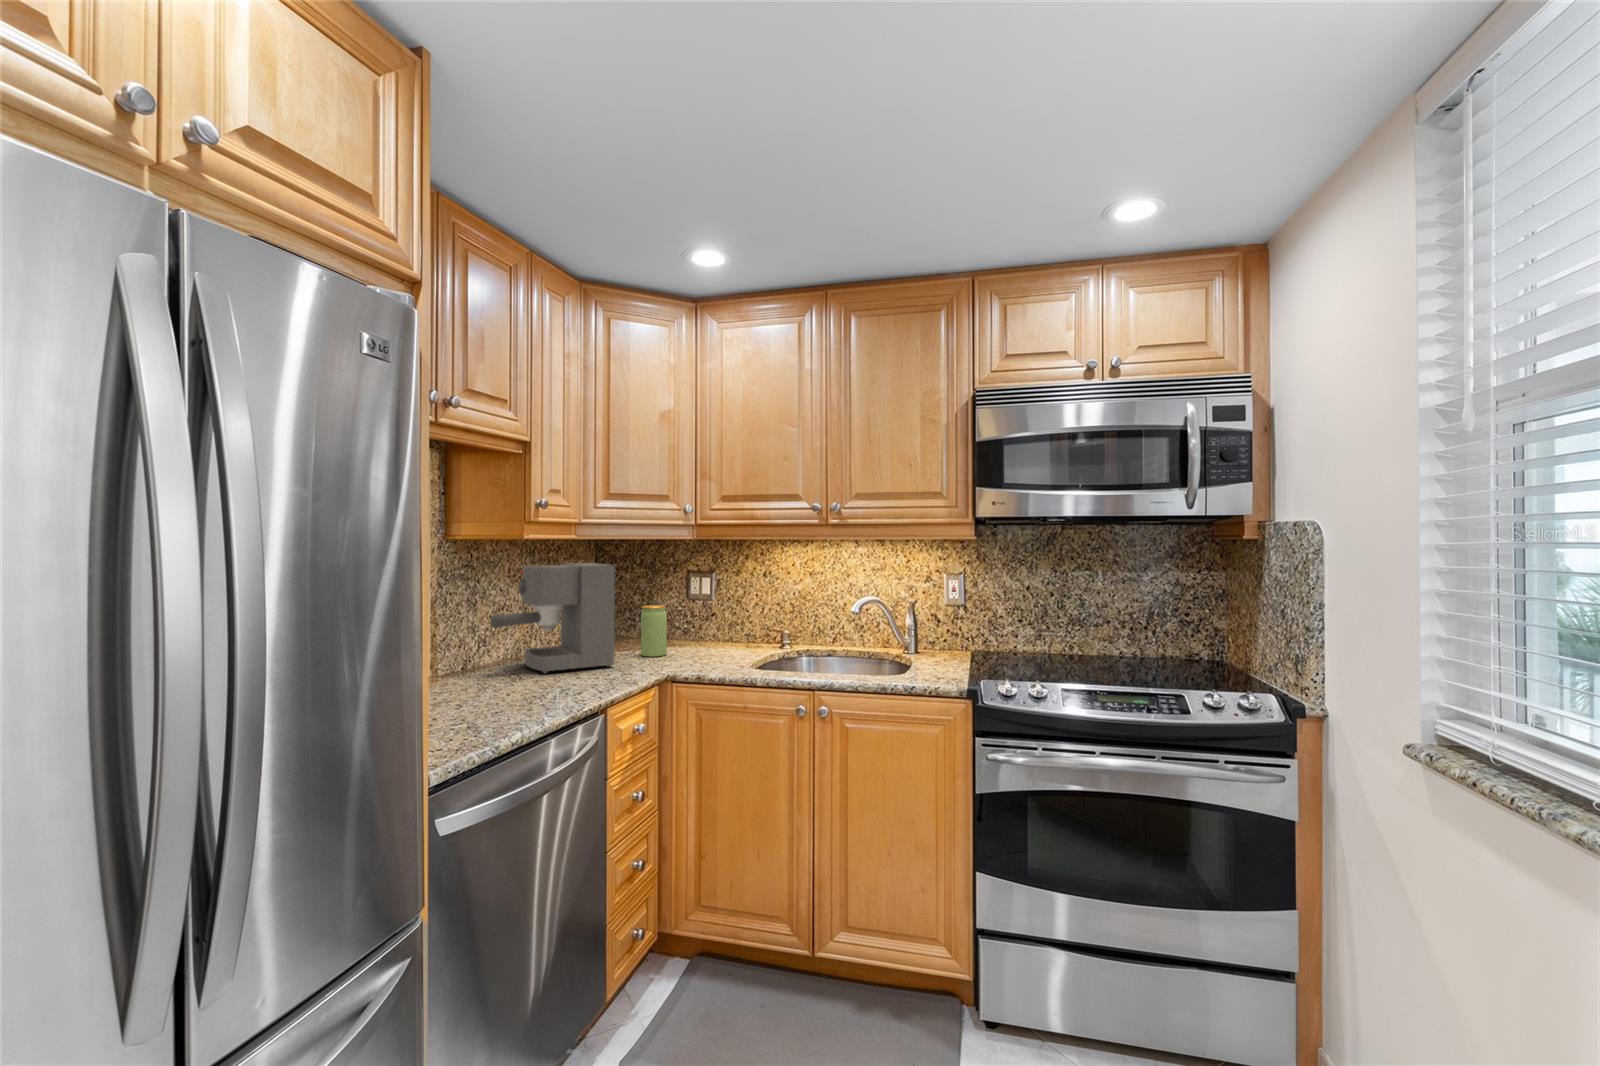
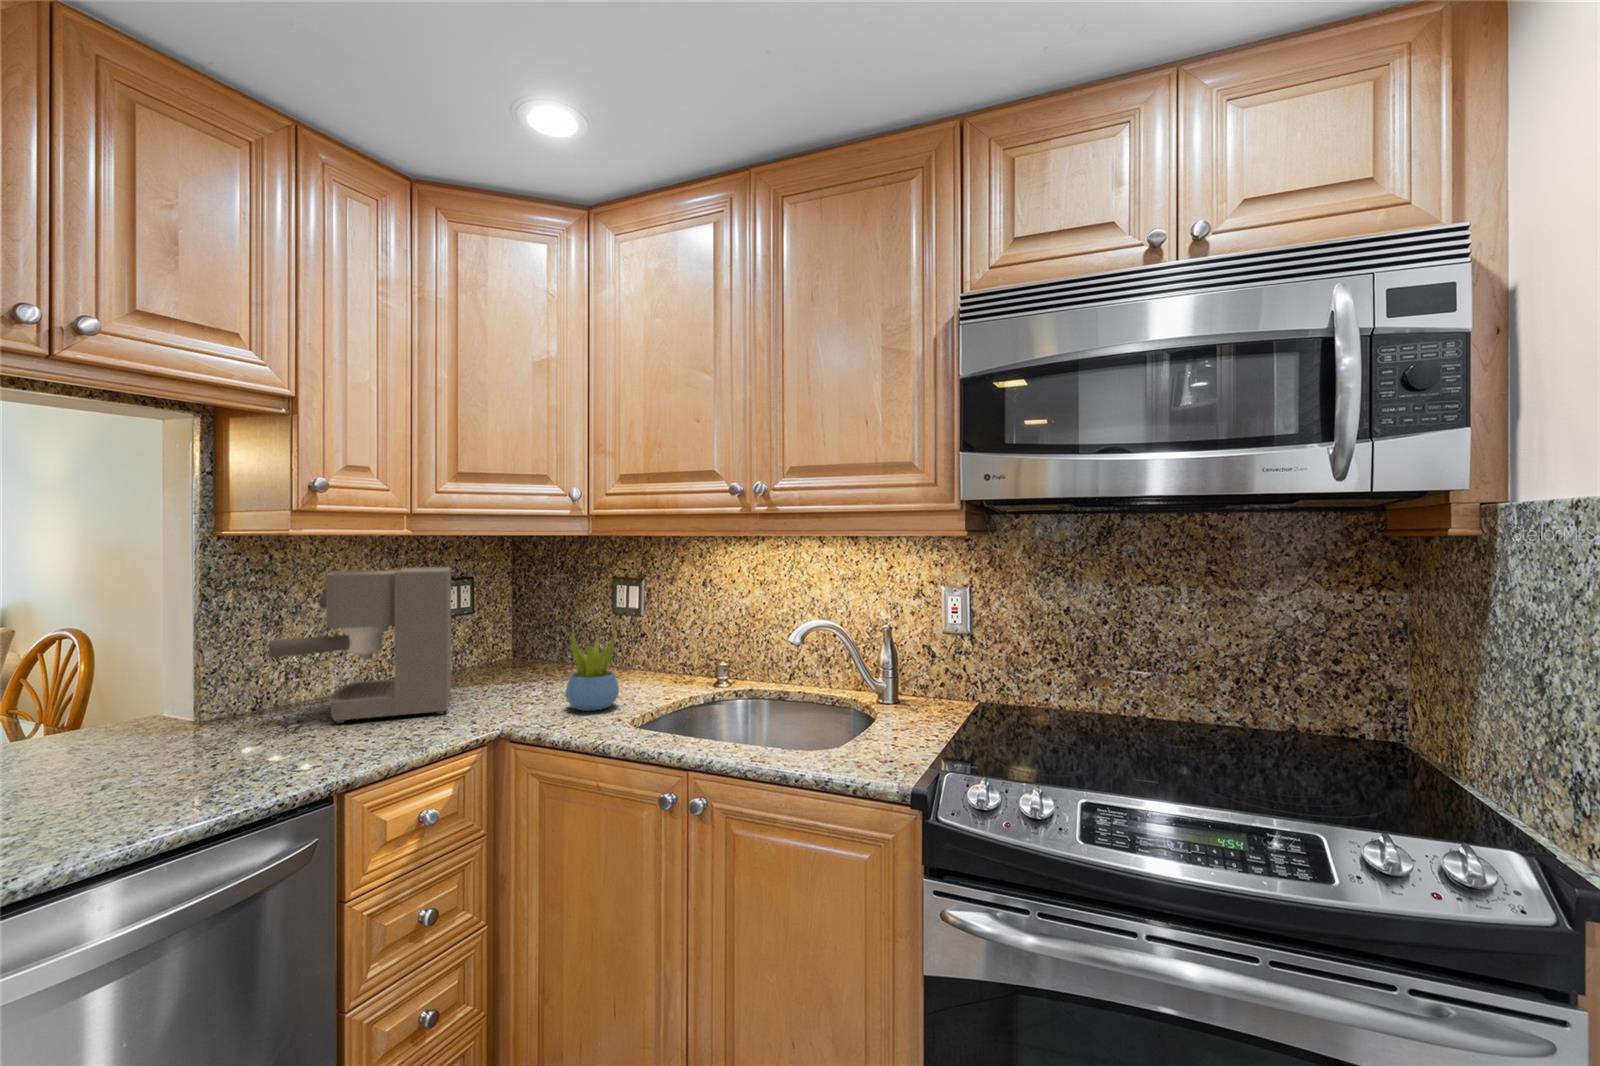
jar: present [641,605,667,657] -> none [515,624,551,696]
succulent plant: none [695,605,732,662] -> present [565,632,619,711]

